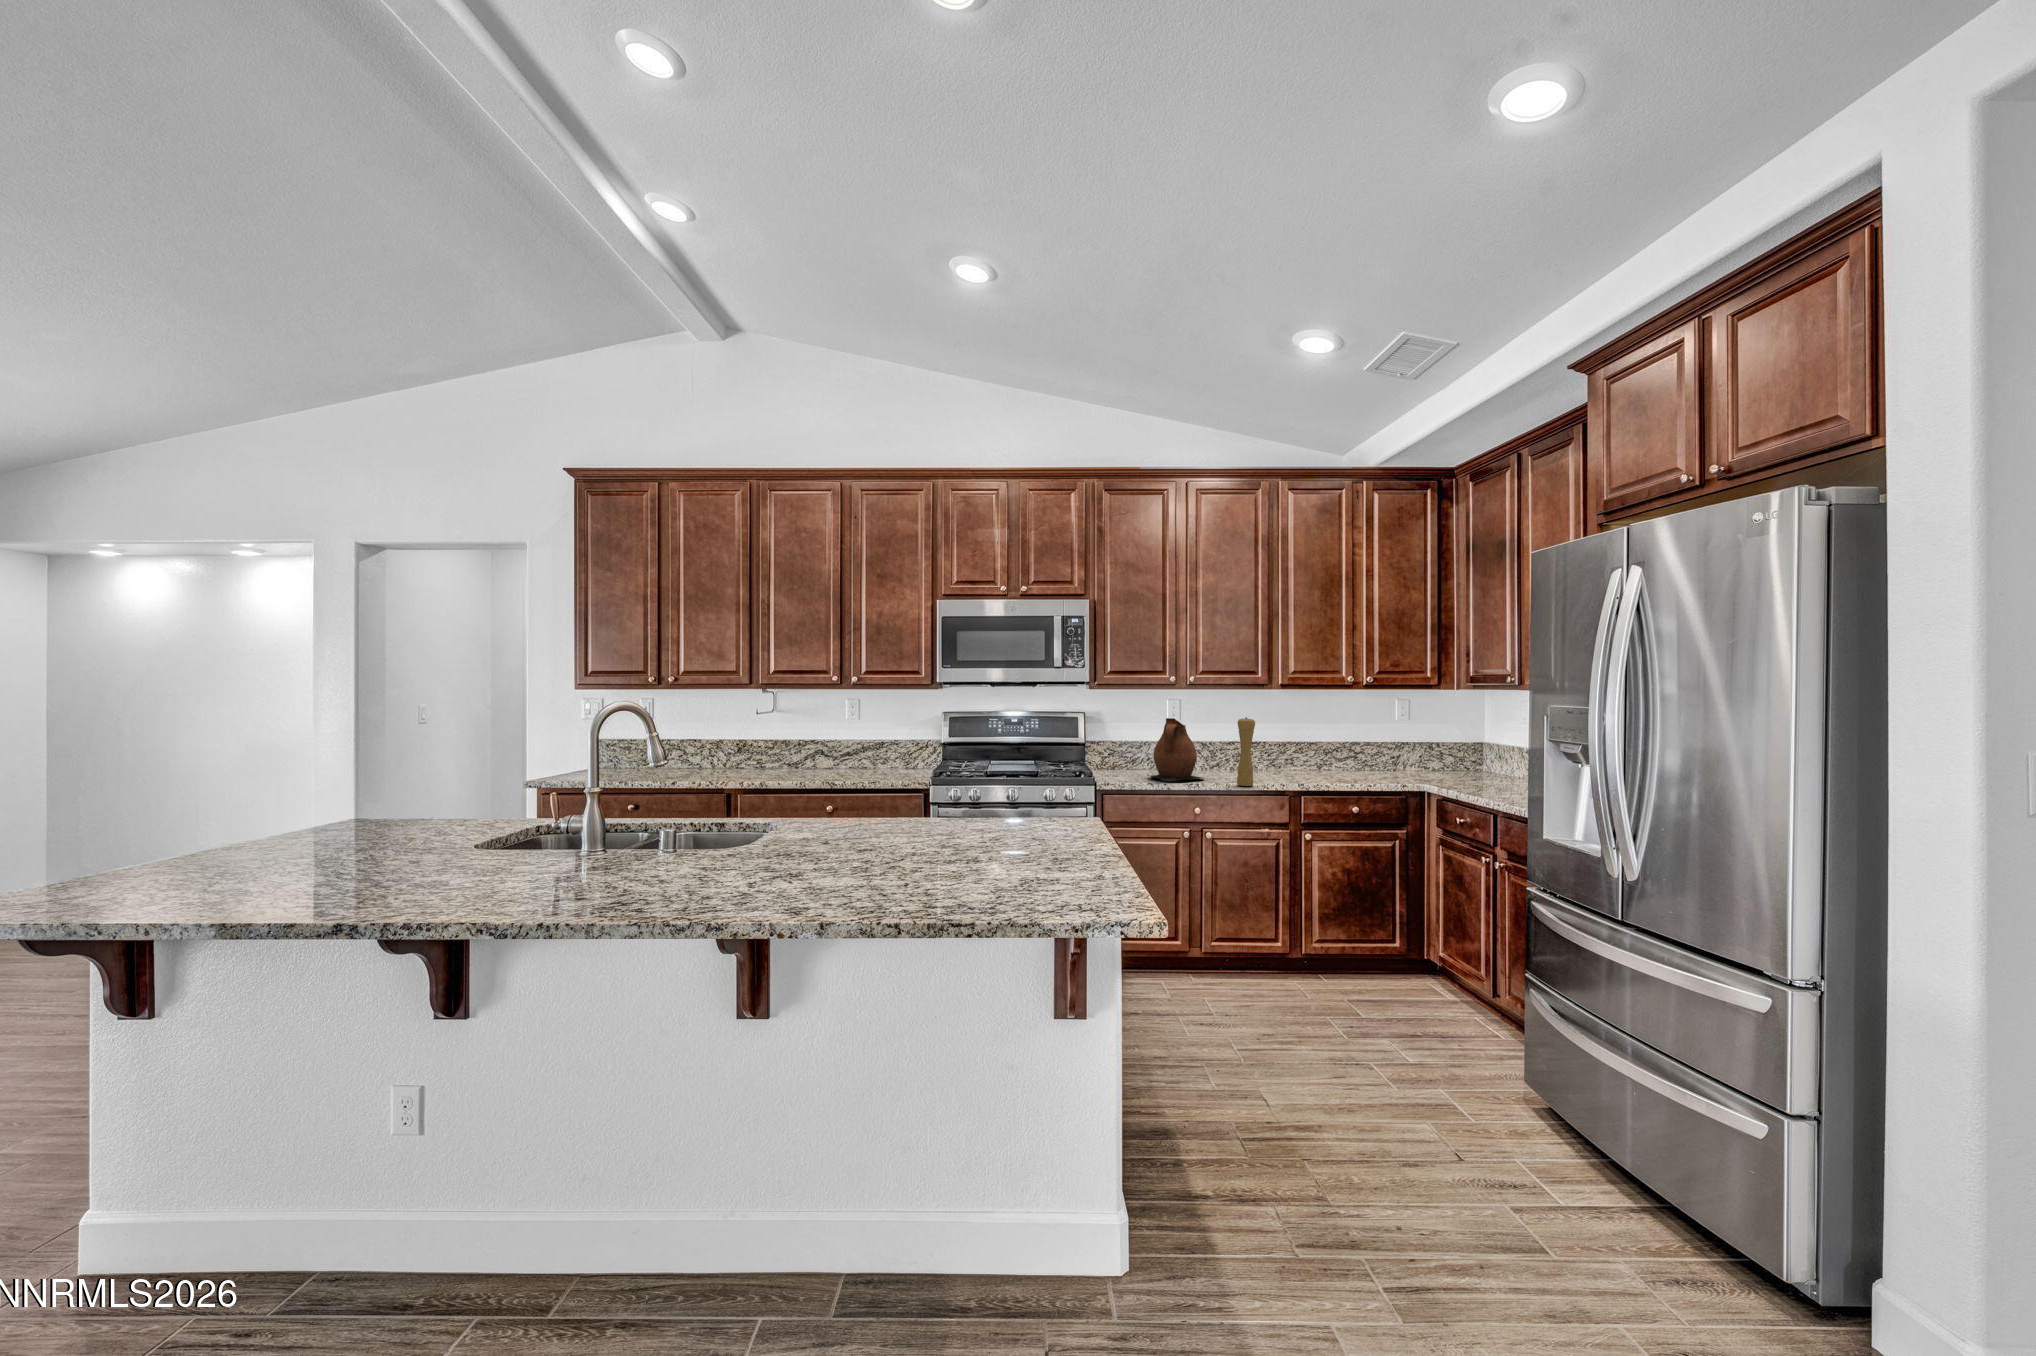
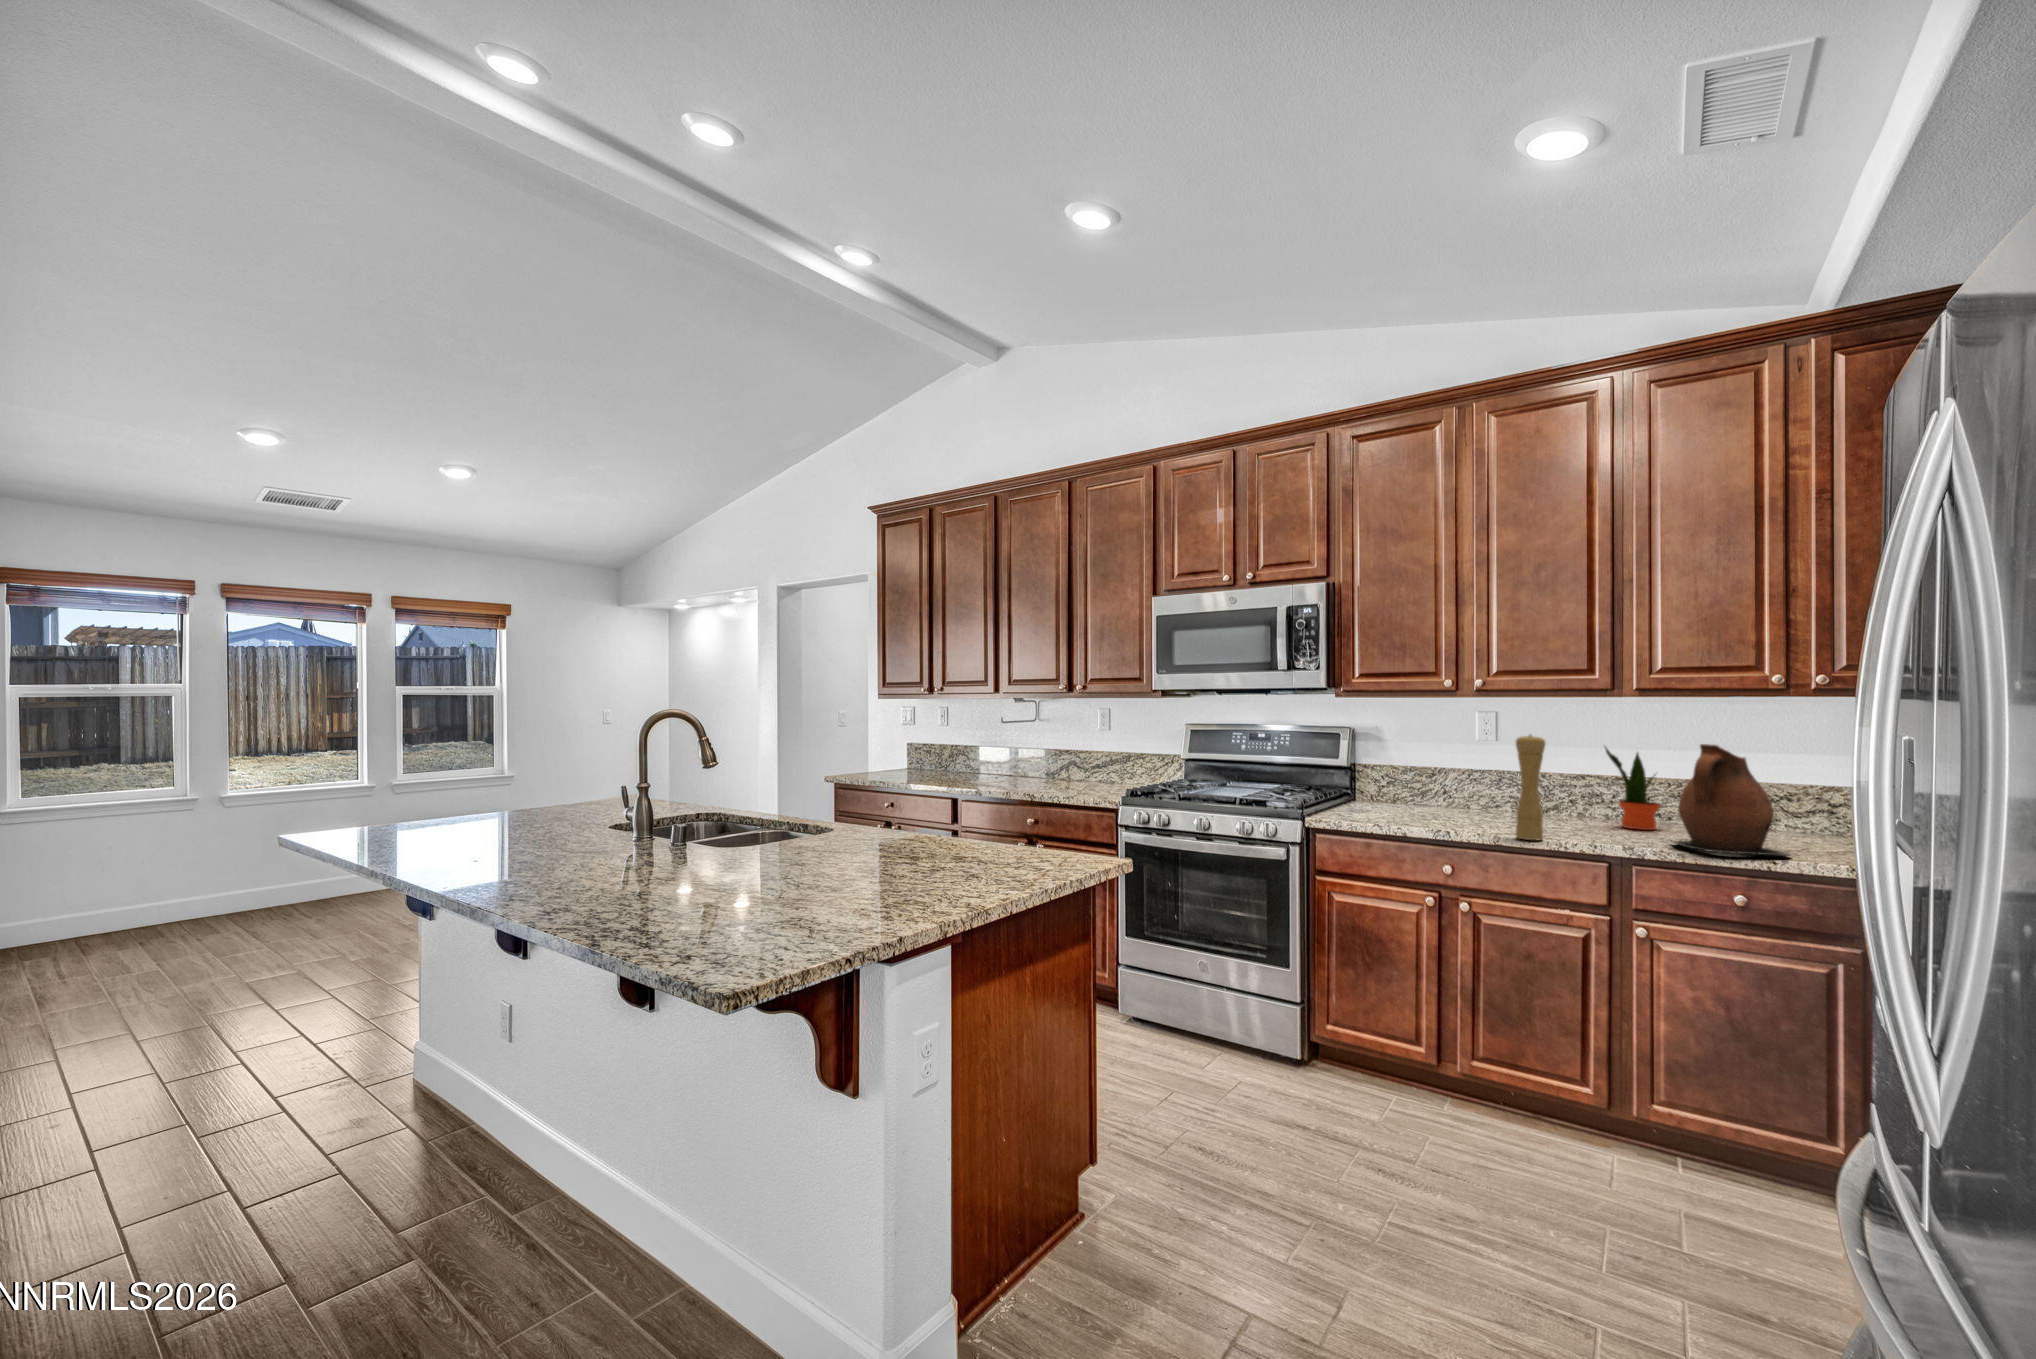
ceramic pitcher: present [1150,718,1204,780] -> present [1671,744,1790,857]
potted plant: none [1260,721,1288,775] -> present [1605,748,1660,830]

